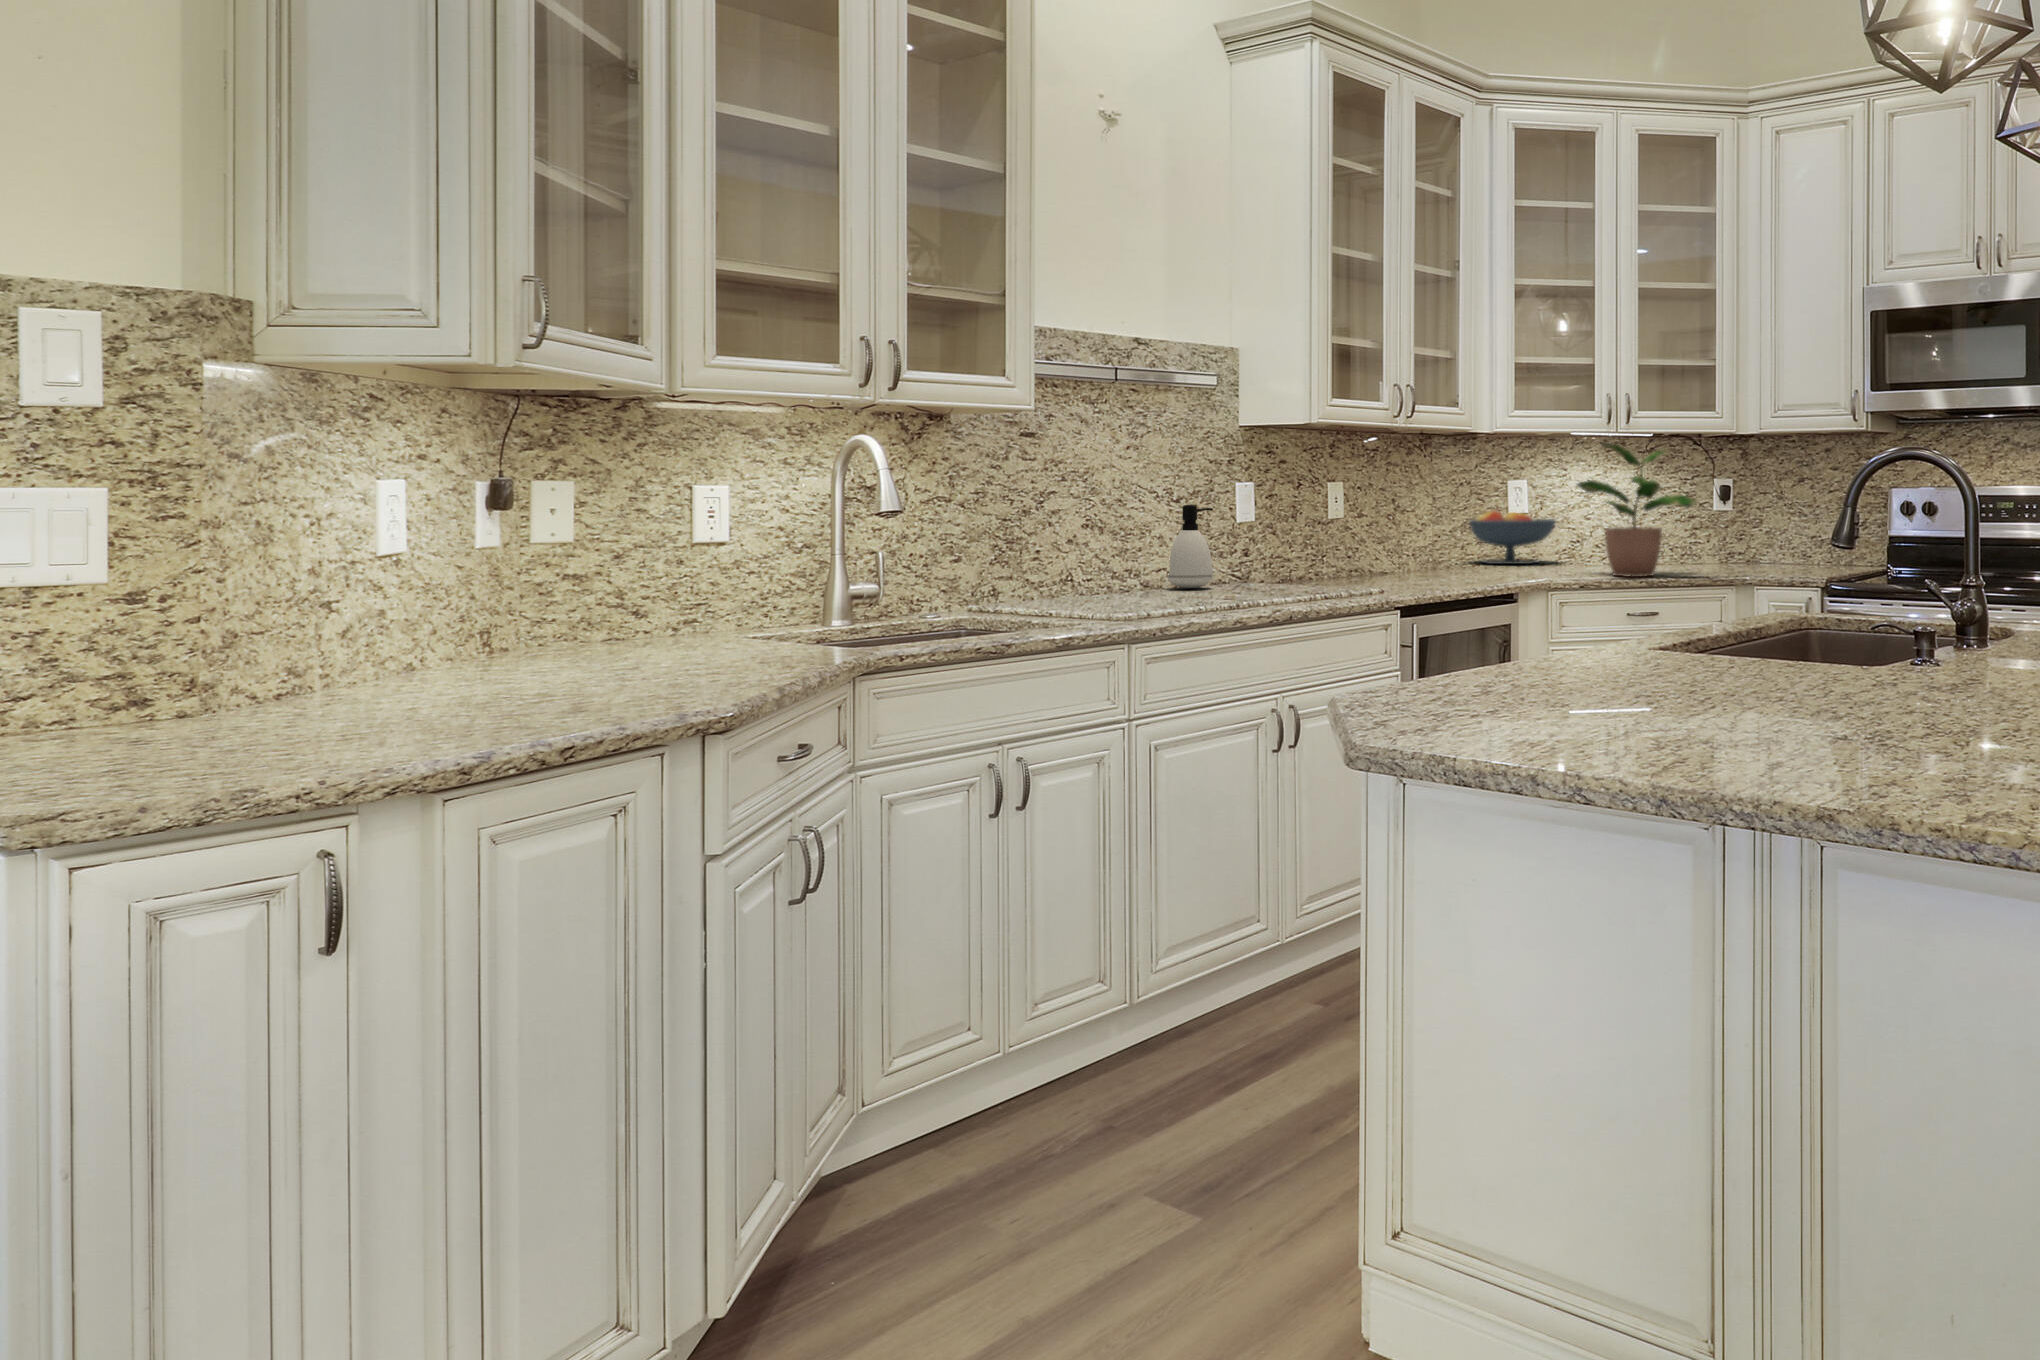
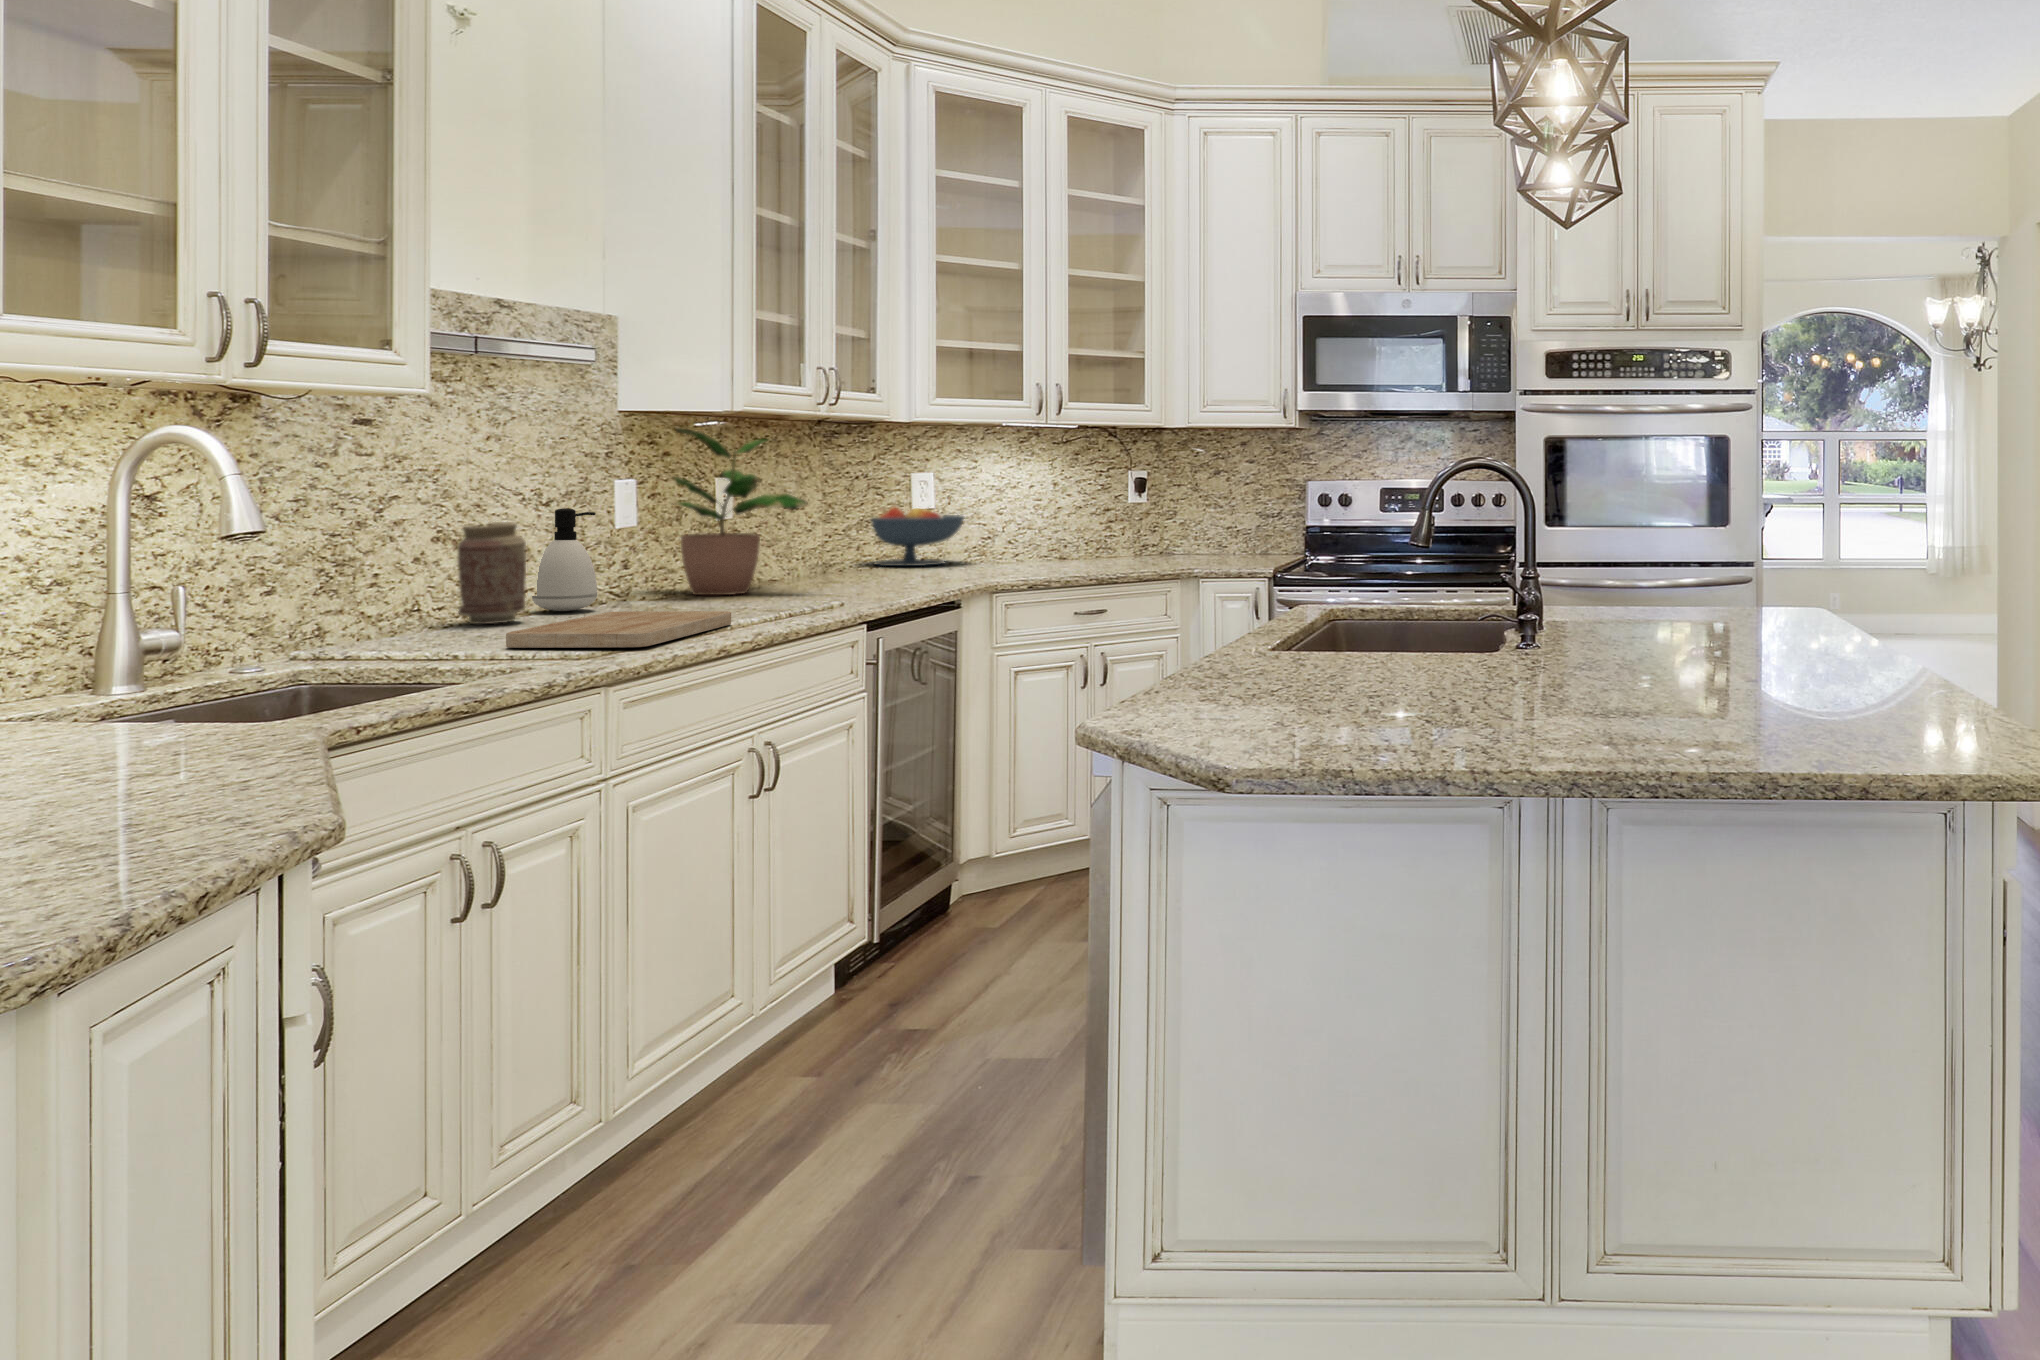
potted plant: present [1577,442,1697,577] -> present [667,428,807,595]
vase: none [1101,514,1151,595] -> present [458,522,526,624]
cutting board: none [1102,588,1284,613] -> present [506,611,731,648]

